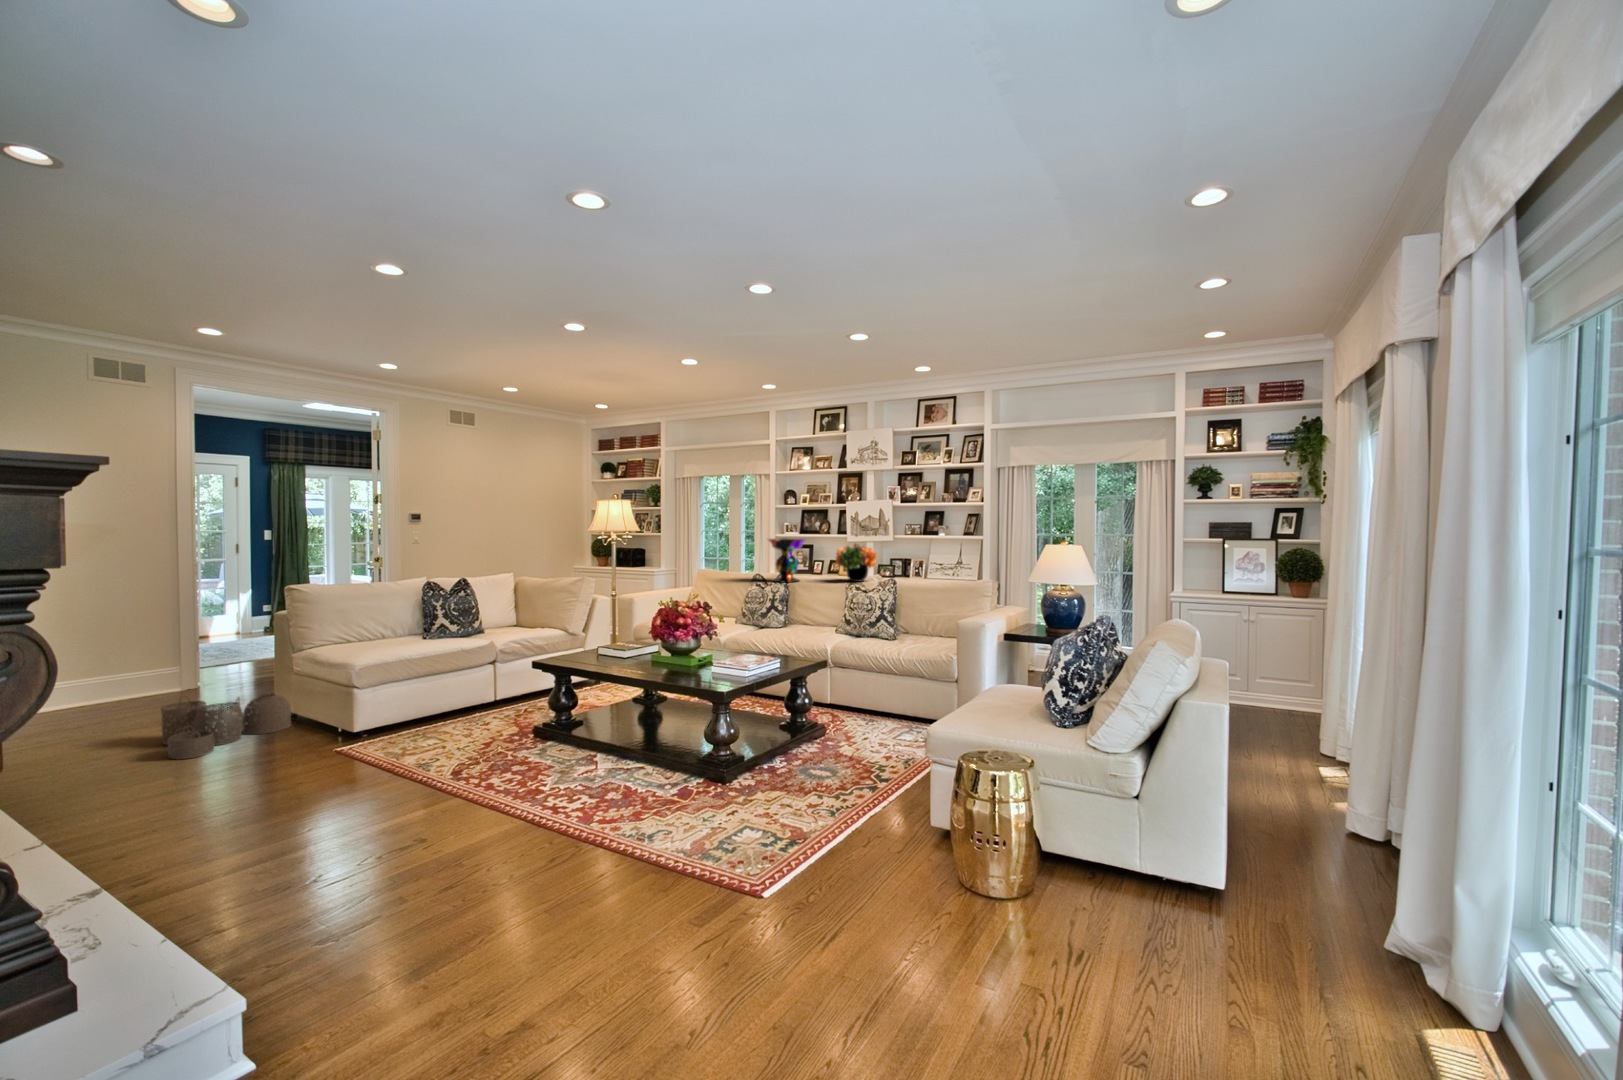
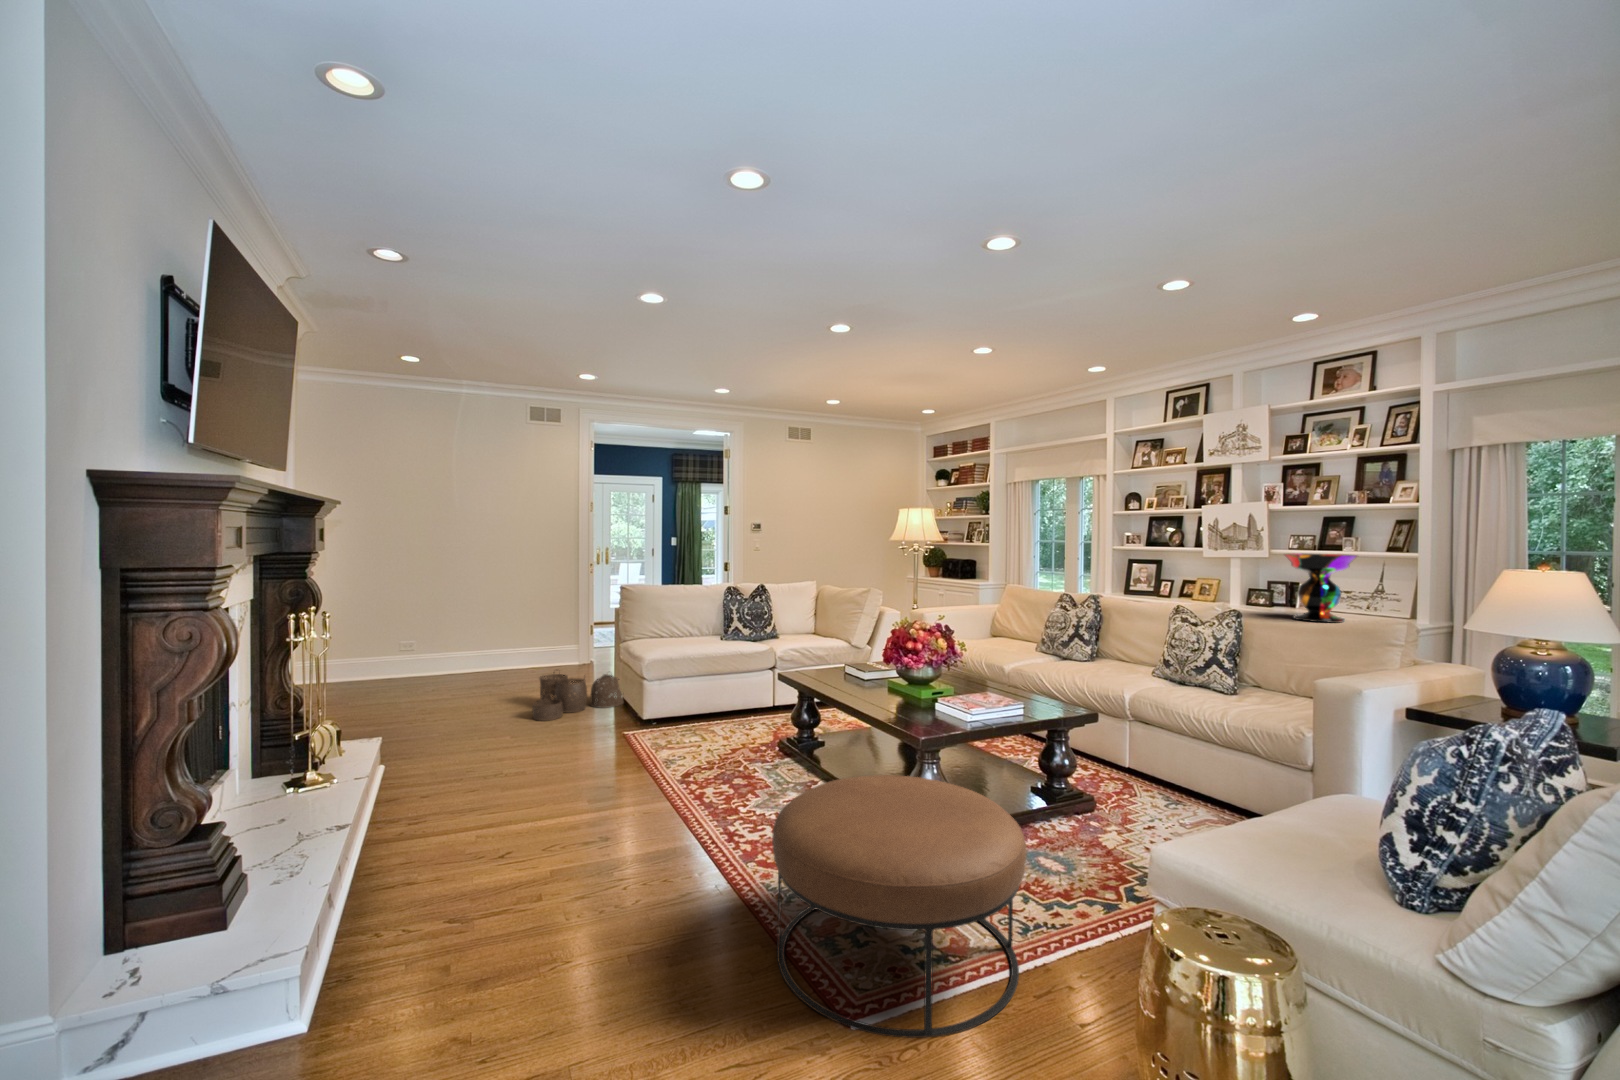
decorative bowl: present [768,539,806,582] -> present [1284,554,1357,623]
flower arrangement: present [835,544,877,582] -> none [1160,559,1225,610]
ottoman: none [658,718,855,899] -> present [772,775,1026,1038]

